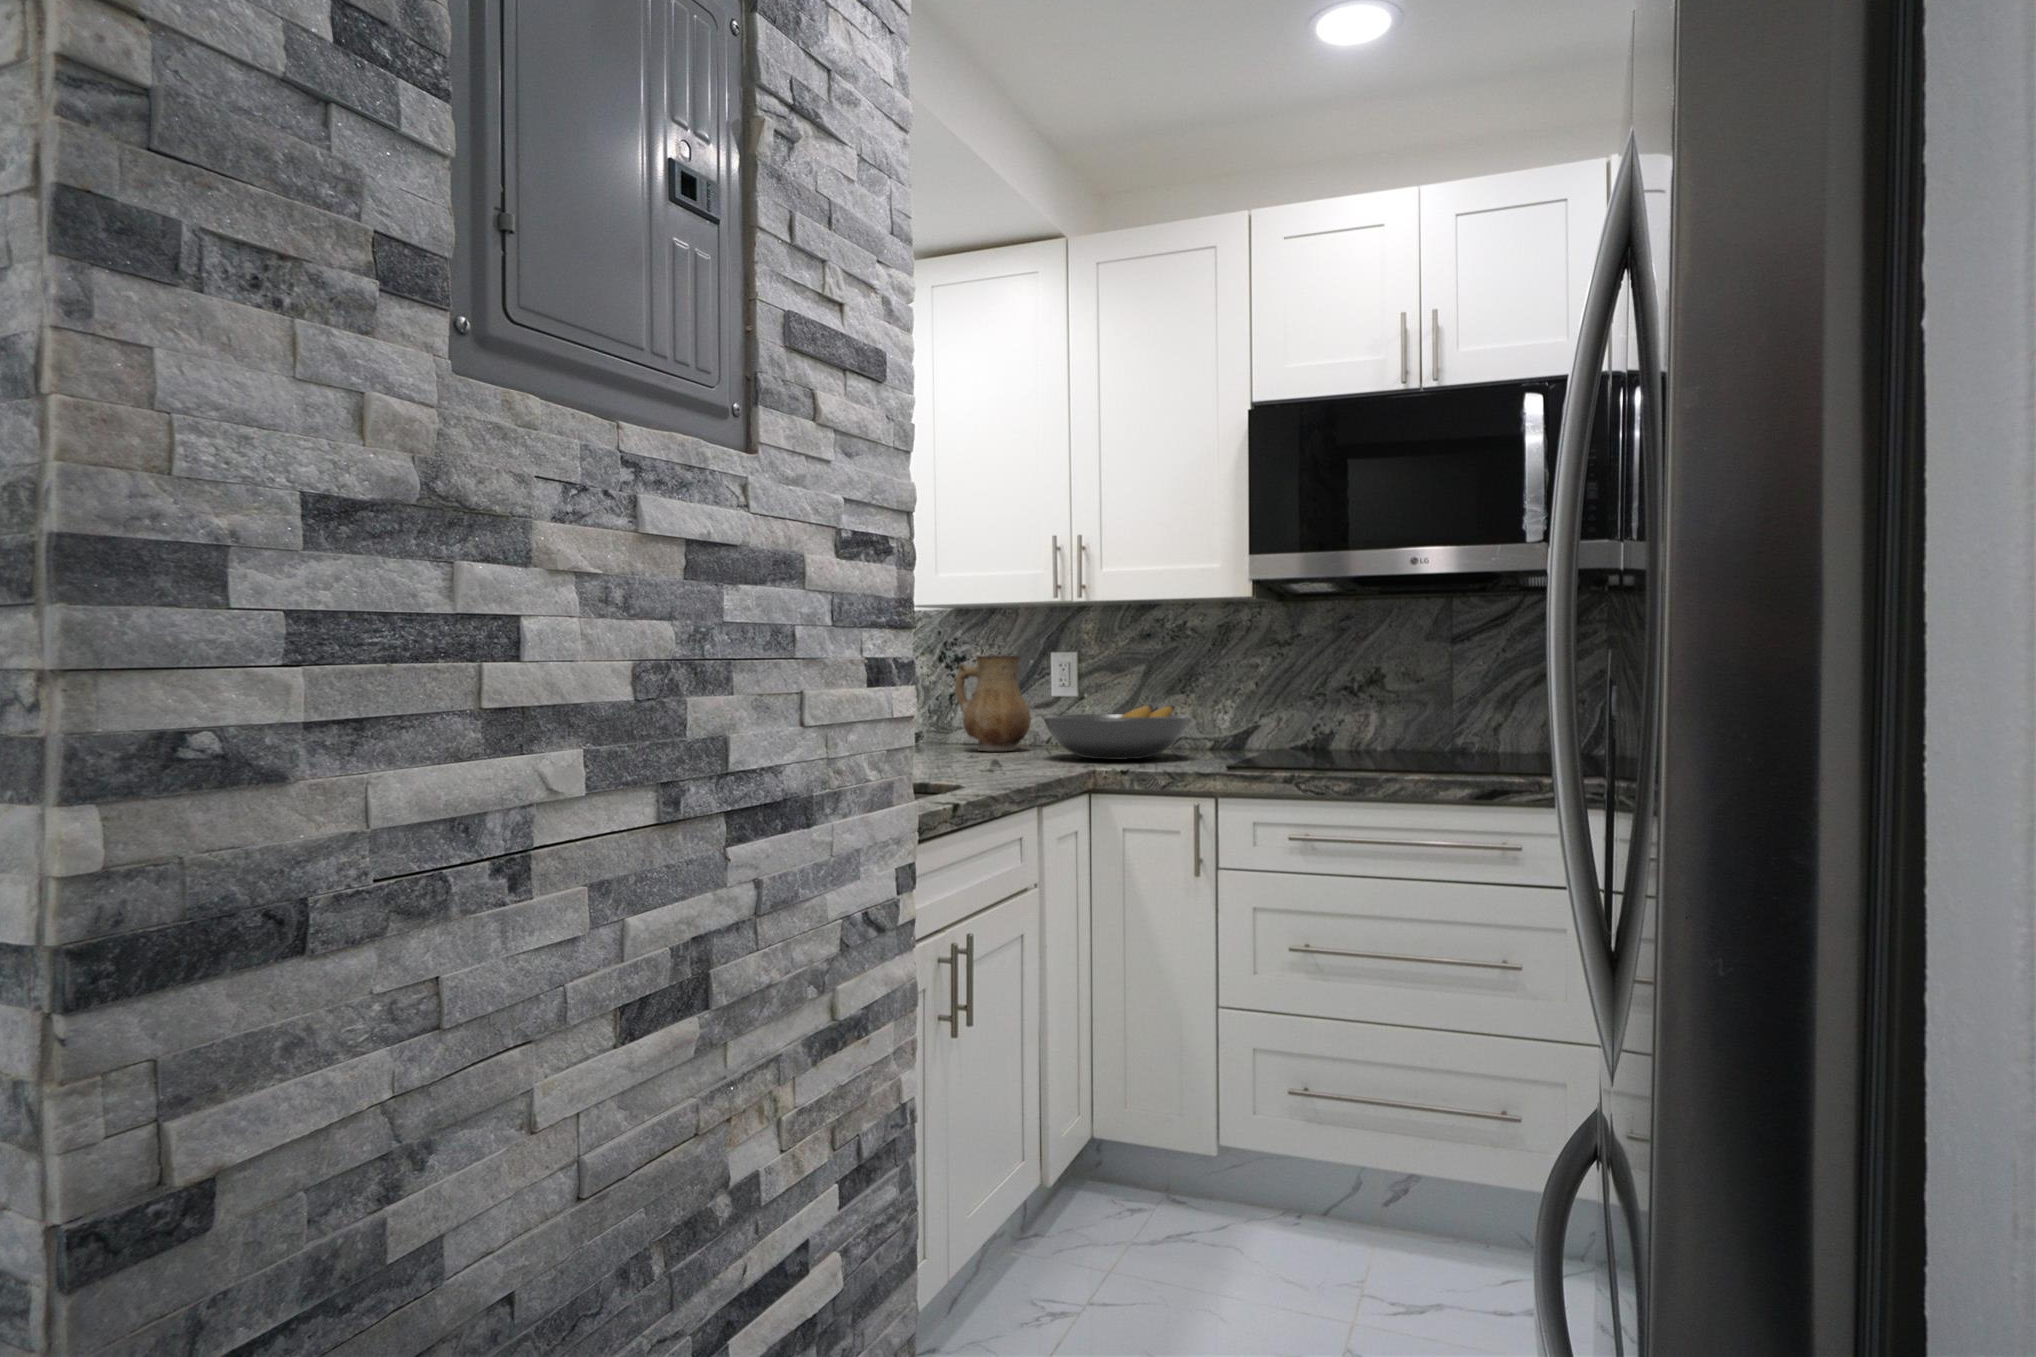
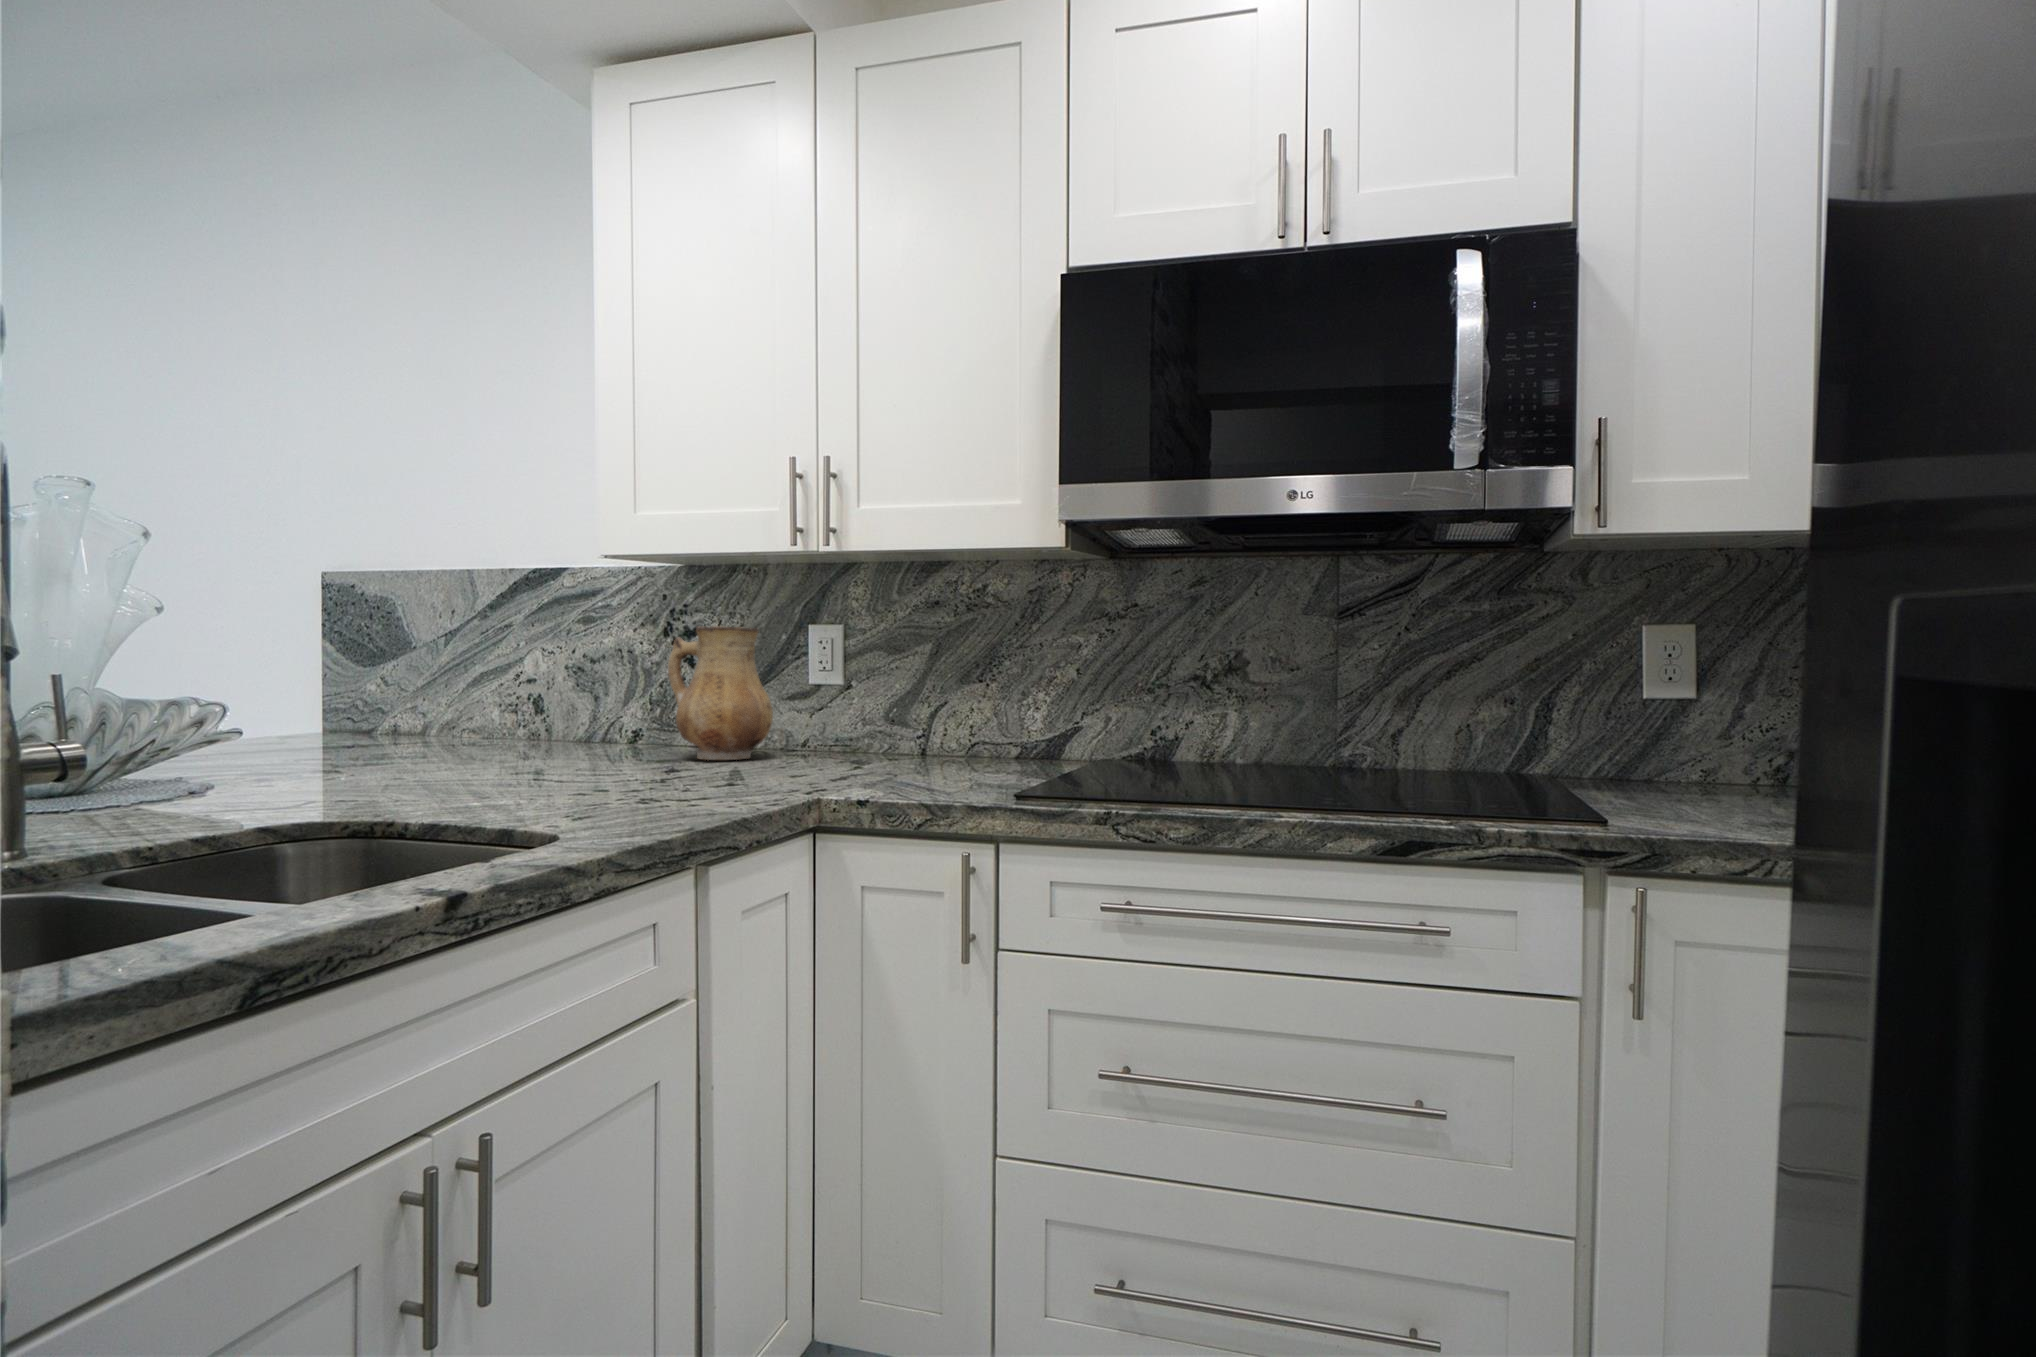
fruit bowl: present [1043,705,1189,760] -> none [766,700,979,777]

